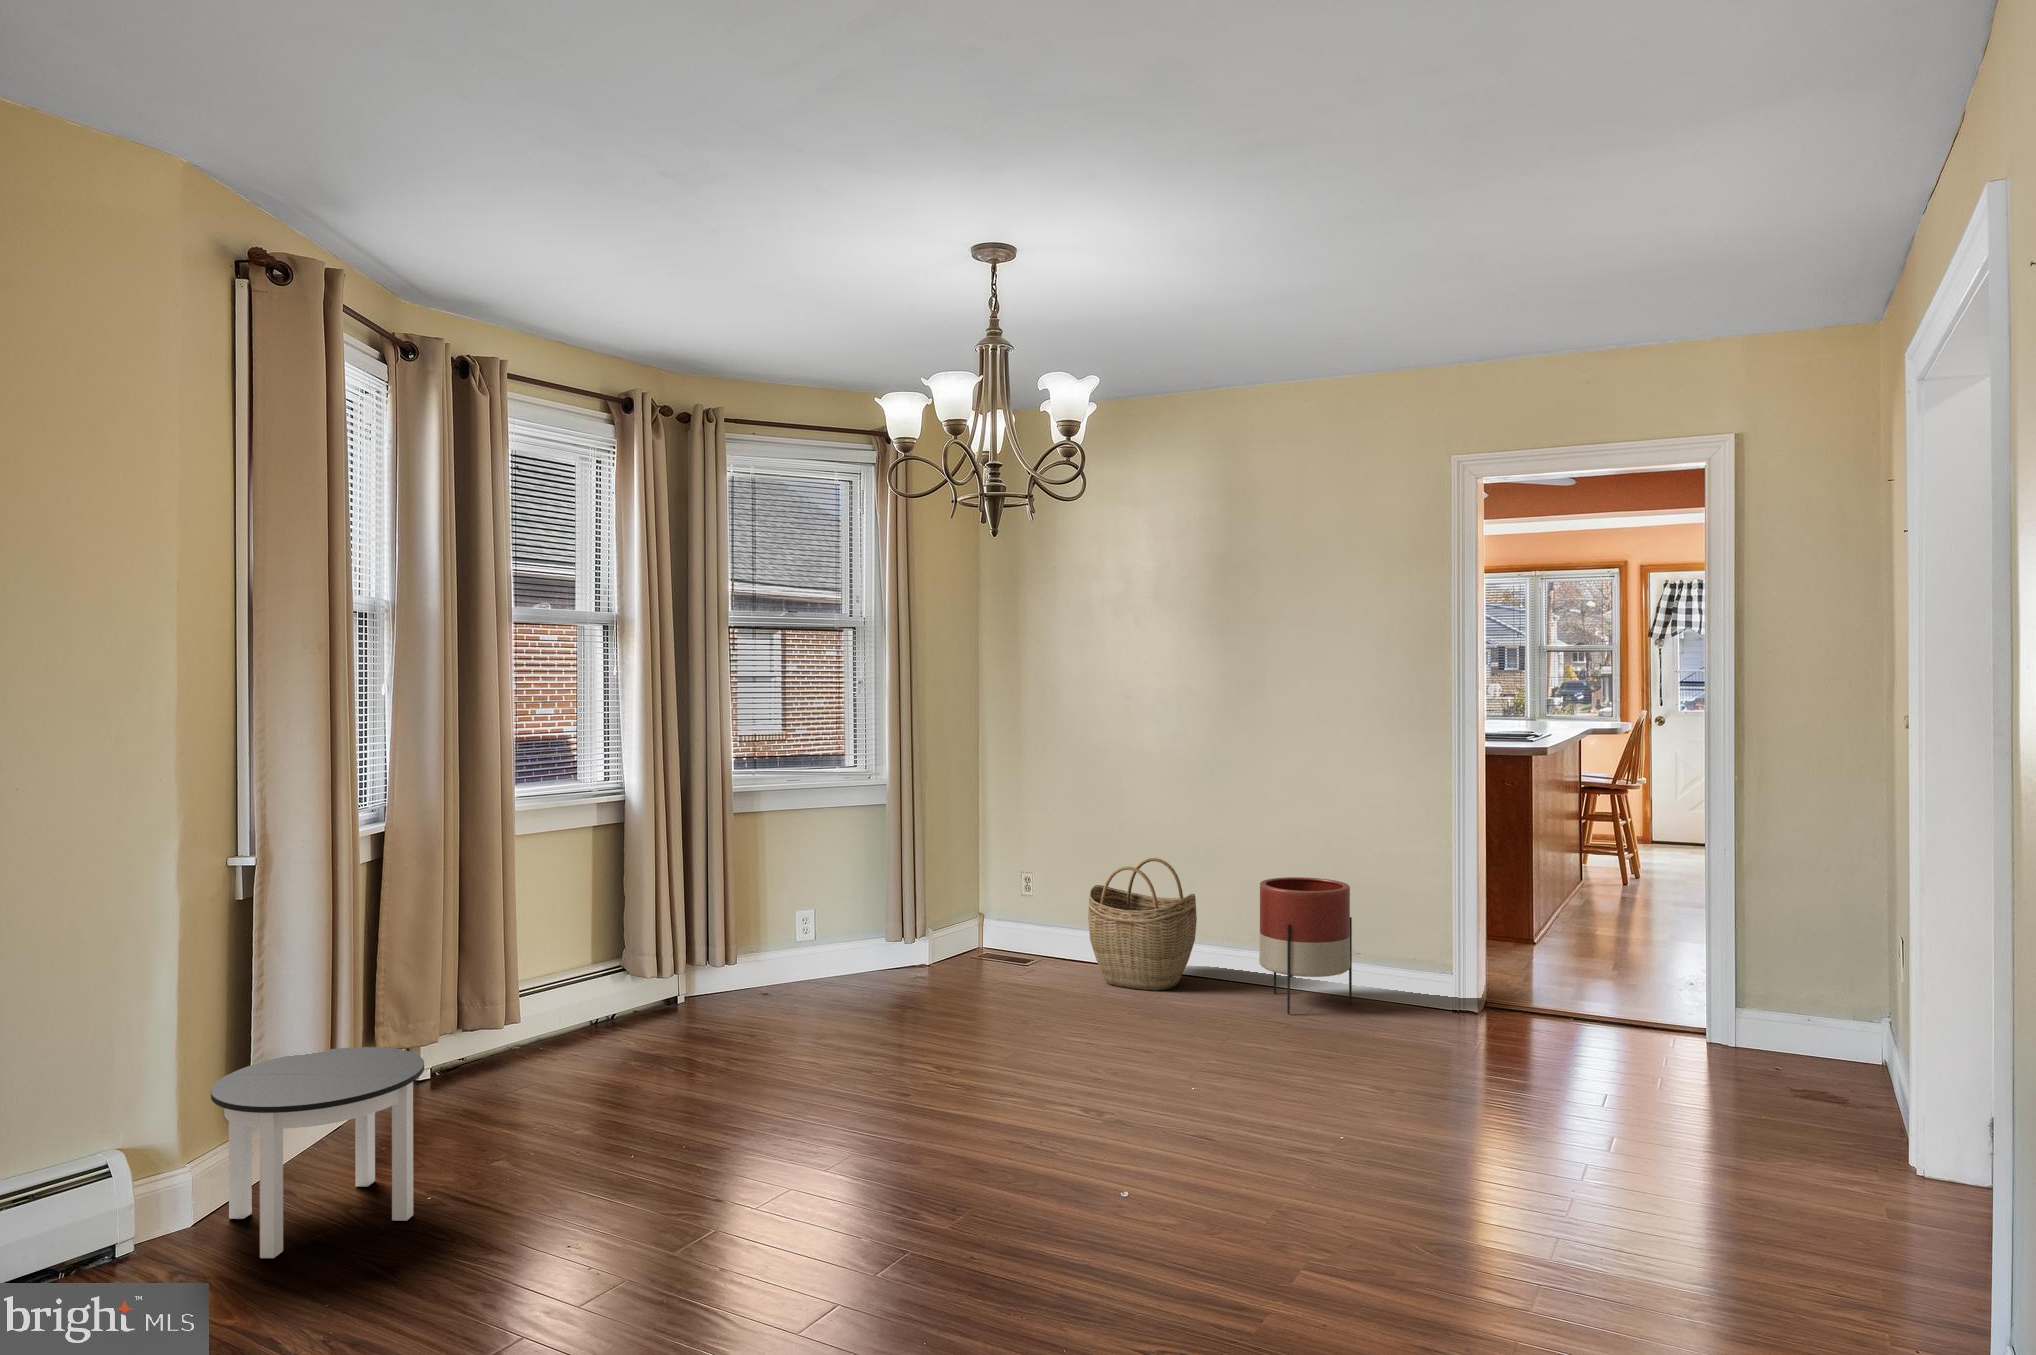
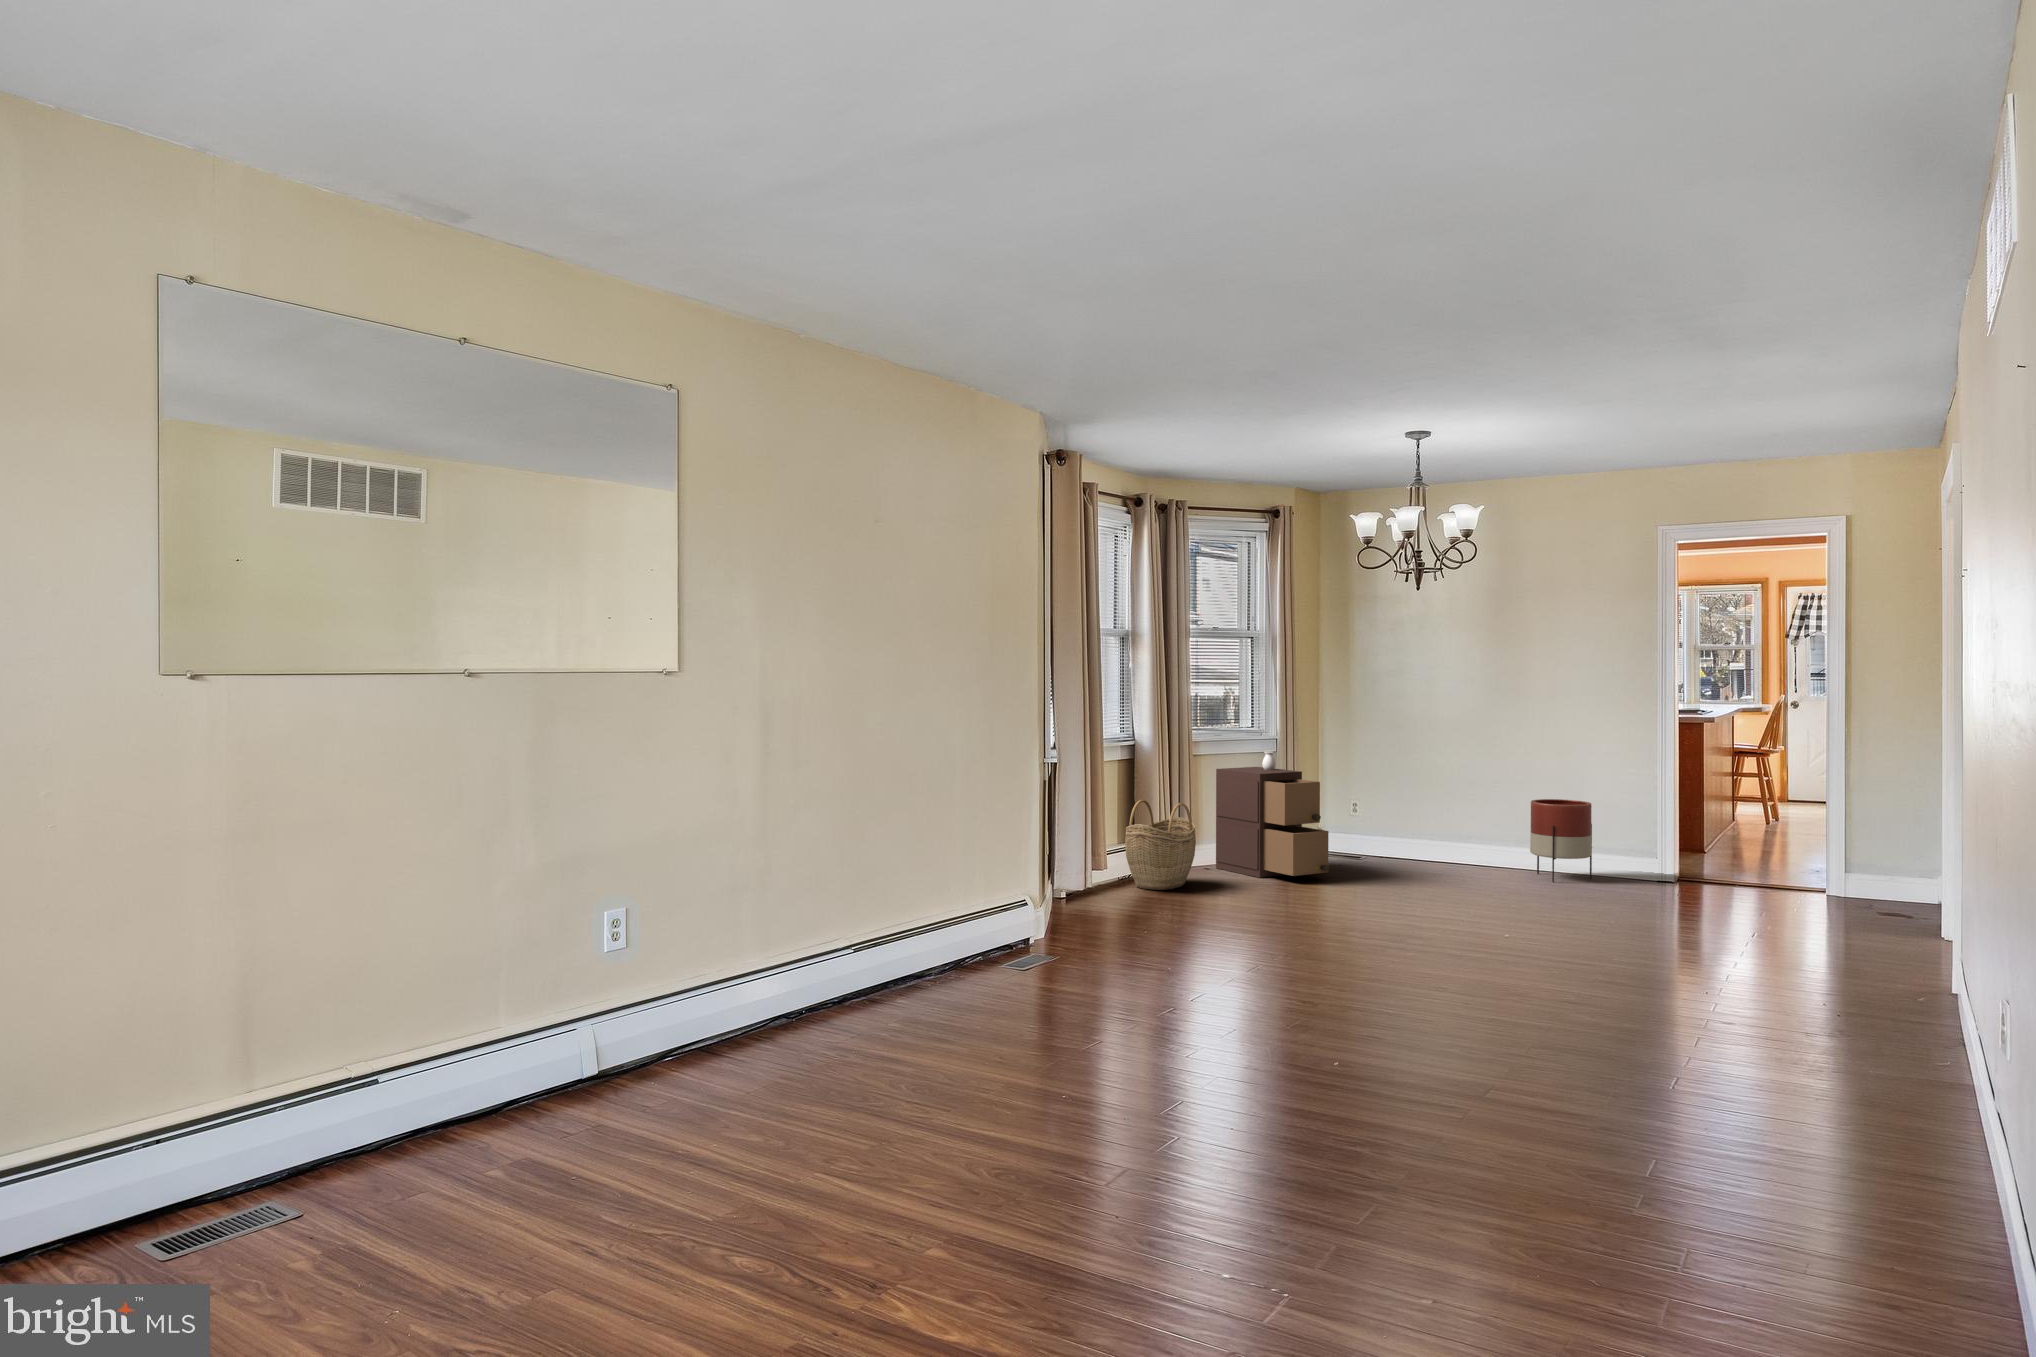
storage cabinet: none [784,806,936,1014] -> present [1216,751,1329,878]
woven basket: present [1088,858,1197,990] -> present [1125,800,1196,890]
round table: present [211,1047,424,1258] -> none [1053,861,1147,950]

